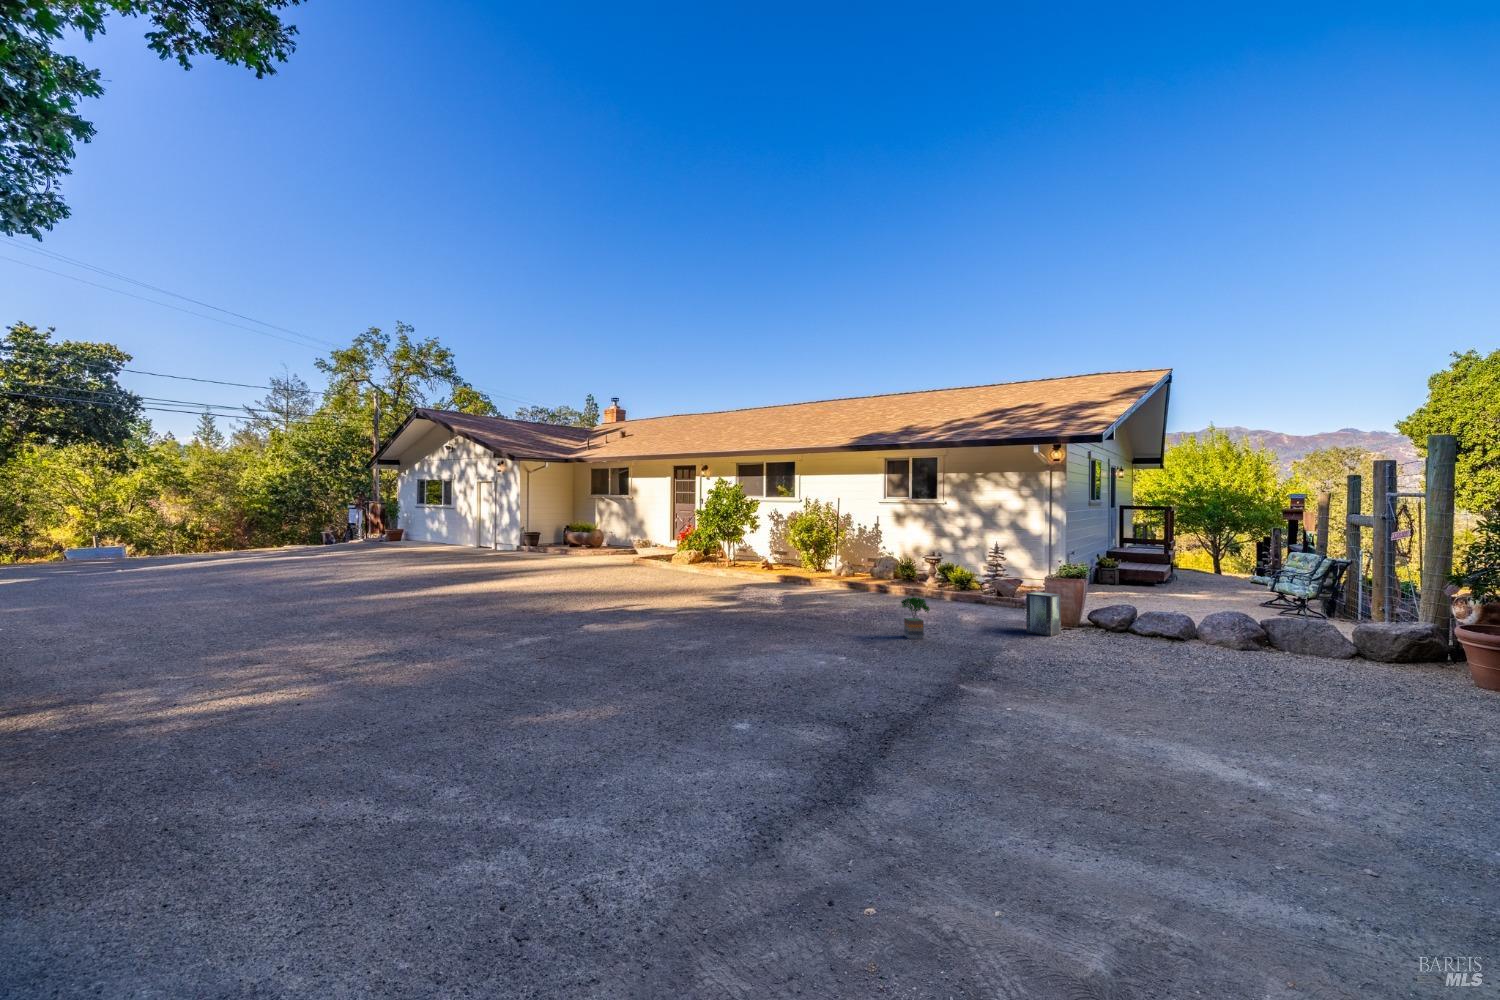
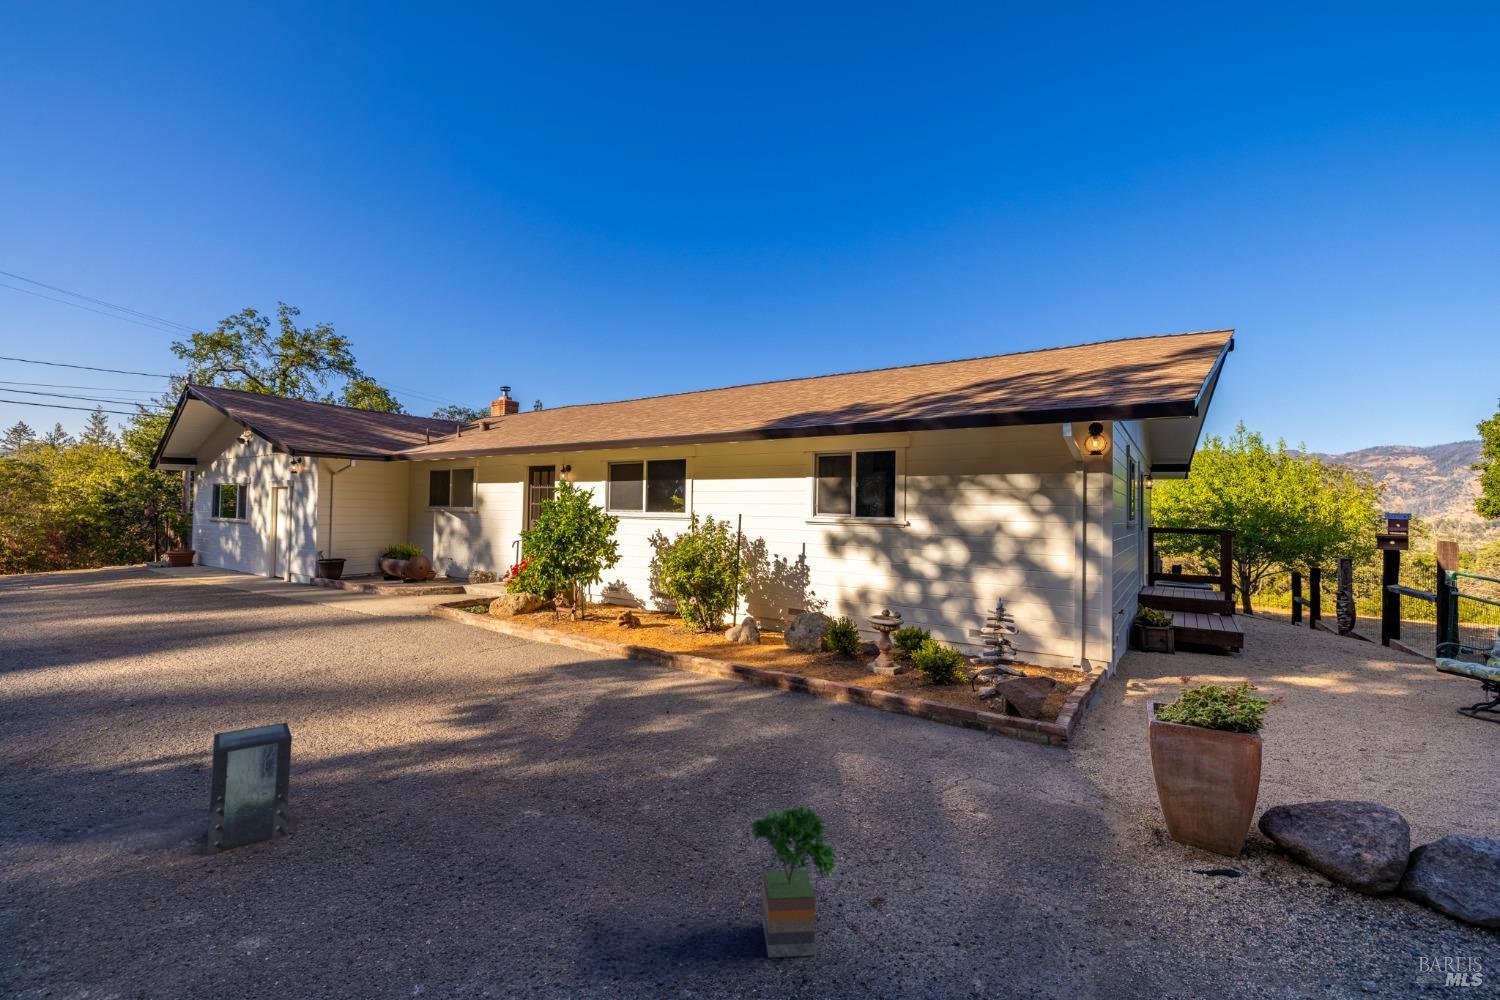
storage box: present [1026,592,1061,636] -> present [207,722,292,854]

